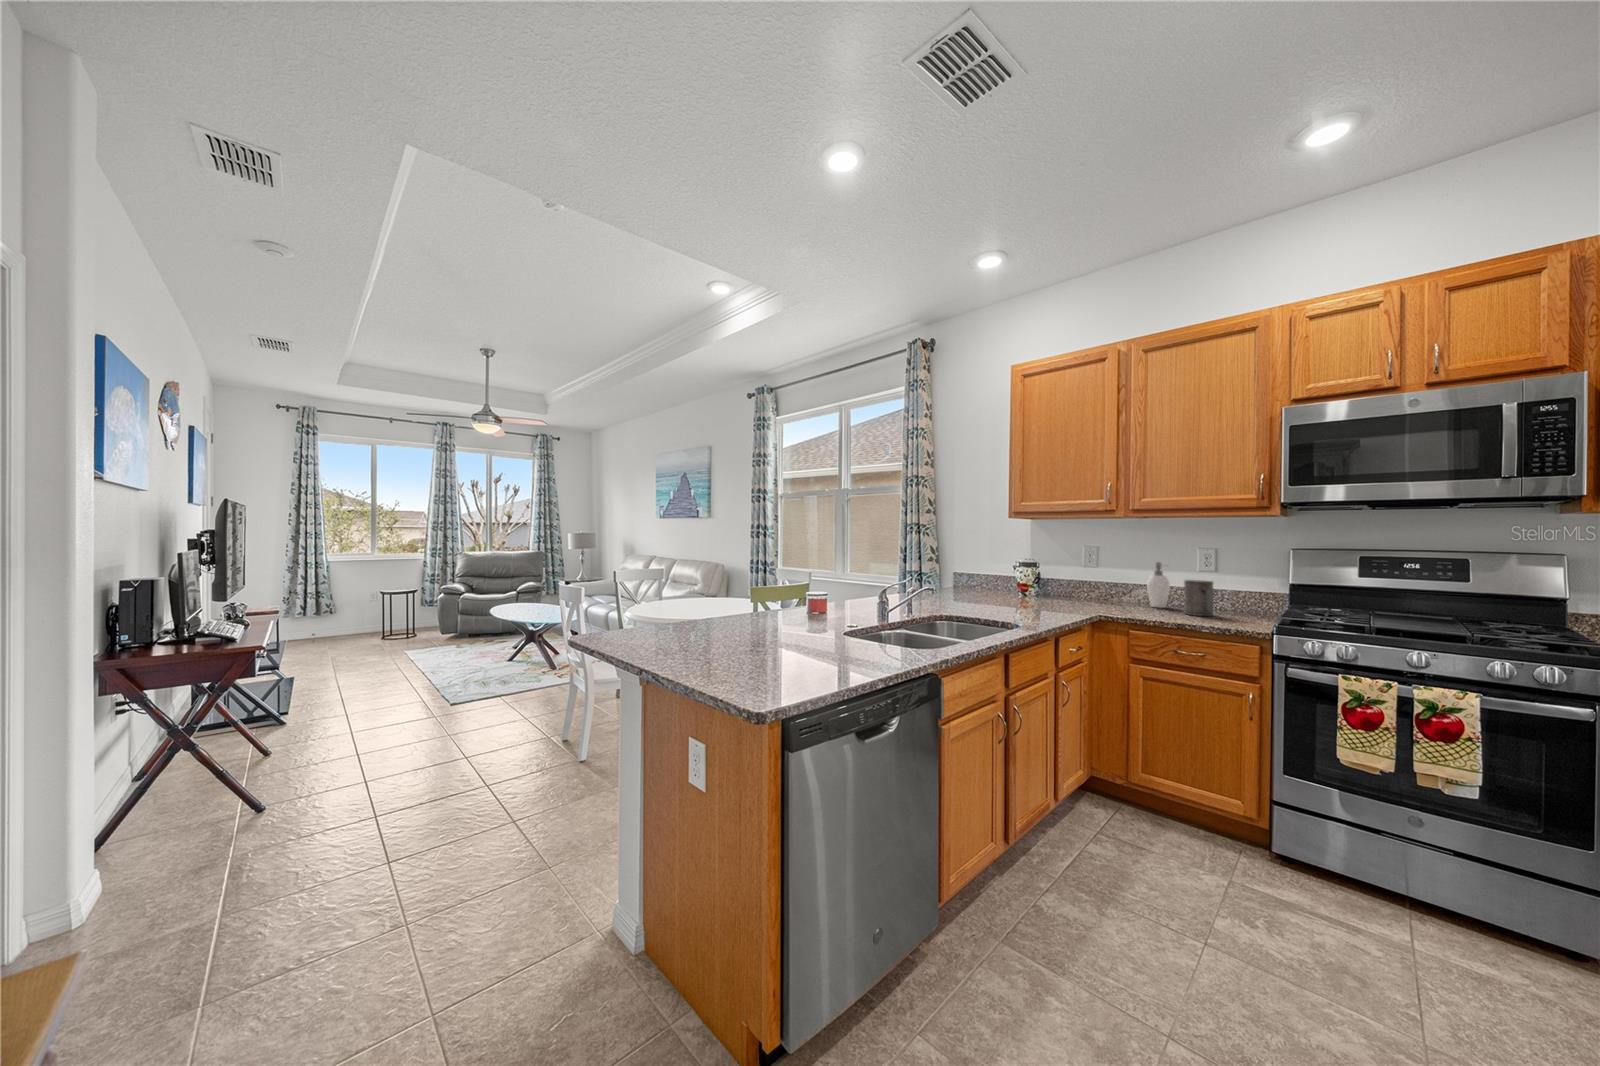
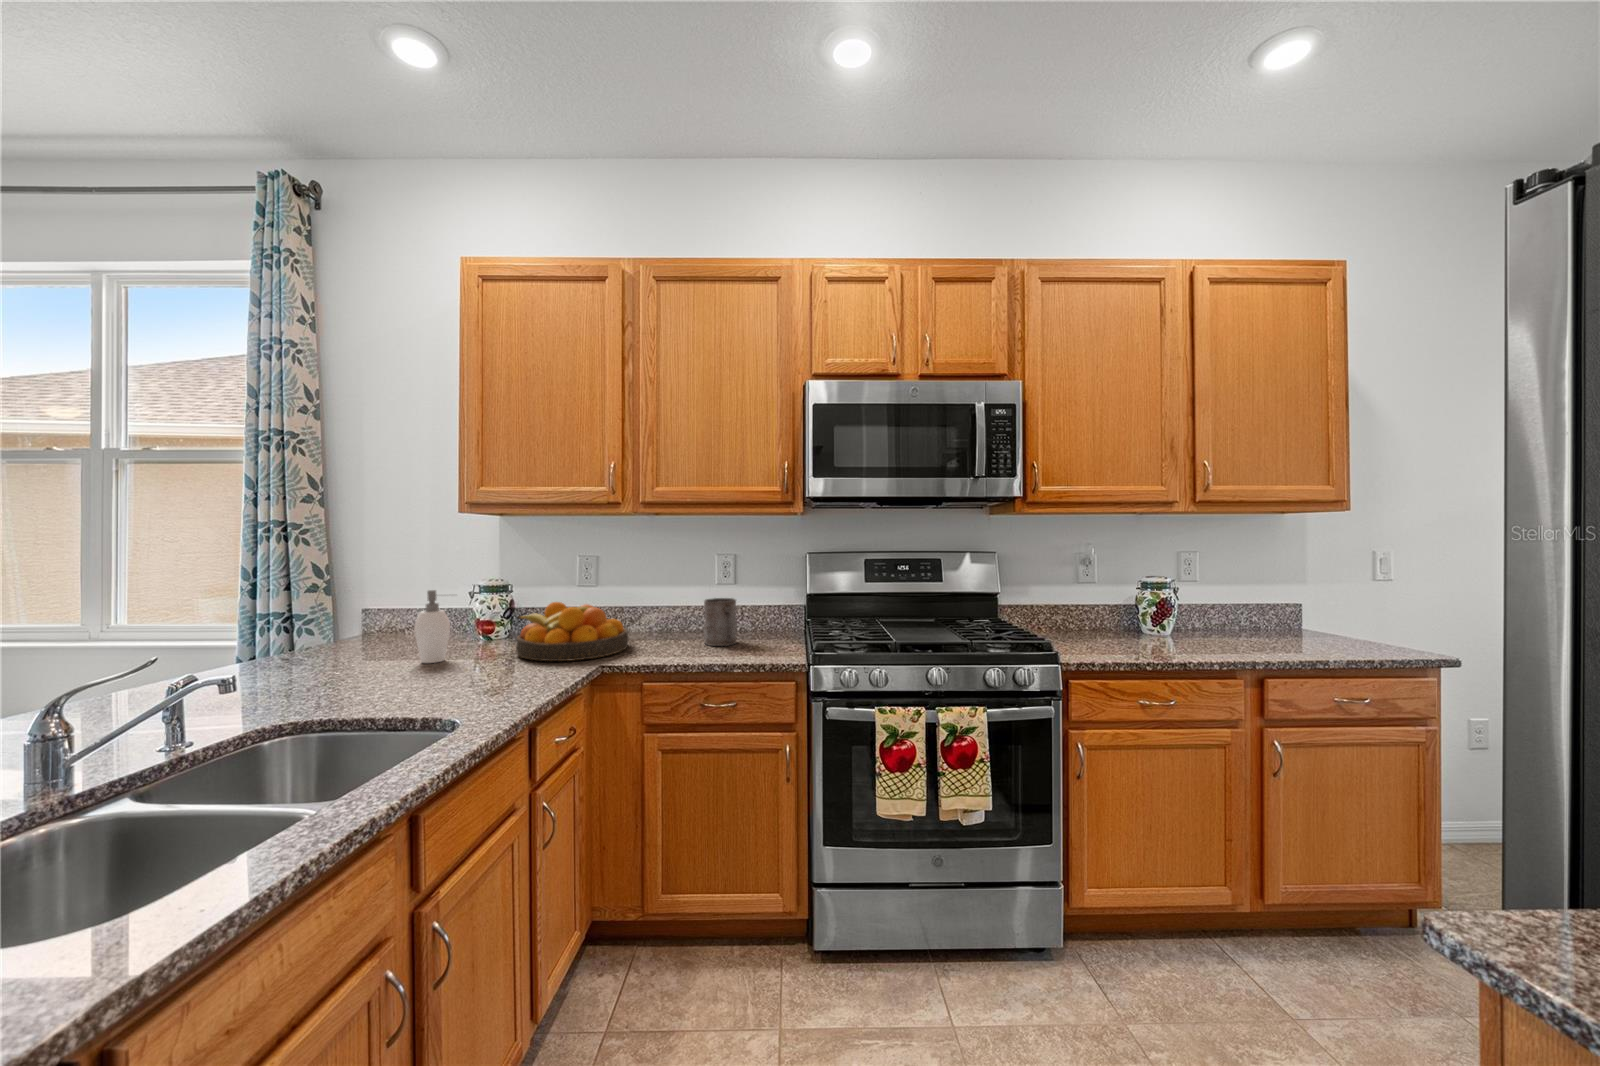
soap dispenser: present [1147,562,1170,608] -> present [414,590,450,663]
fruit bowl: none [1044,575,1122,611] -> present [516,602,628,661]

